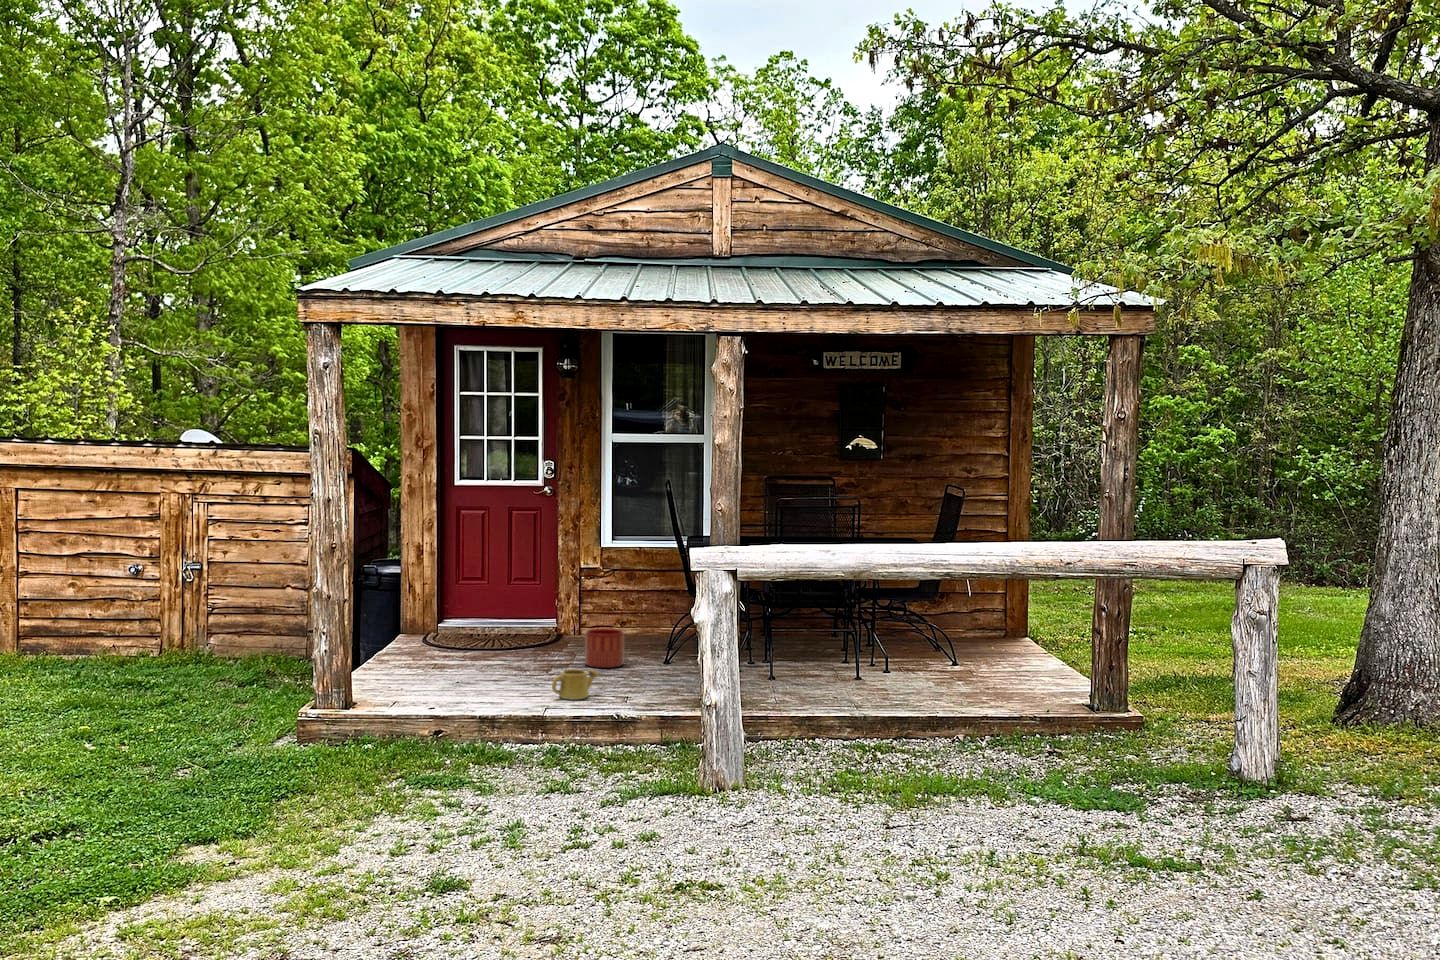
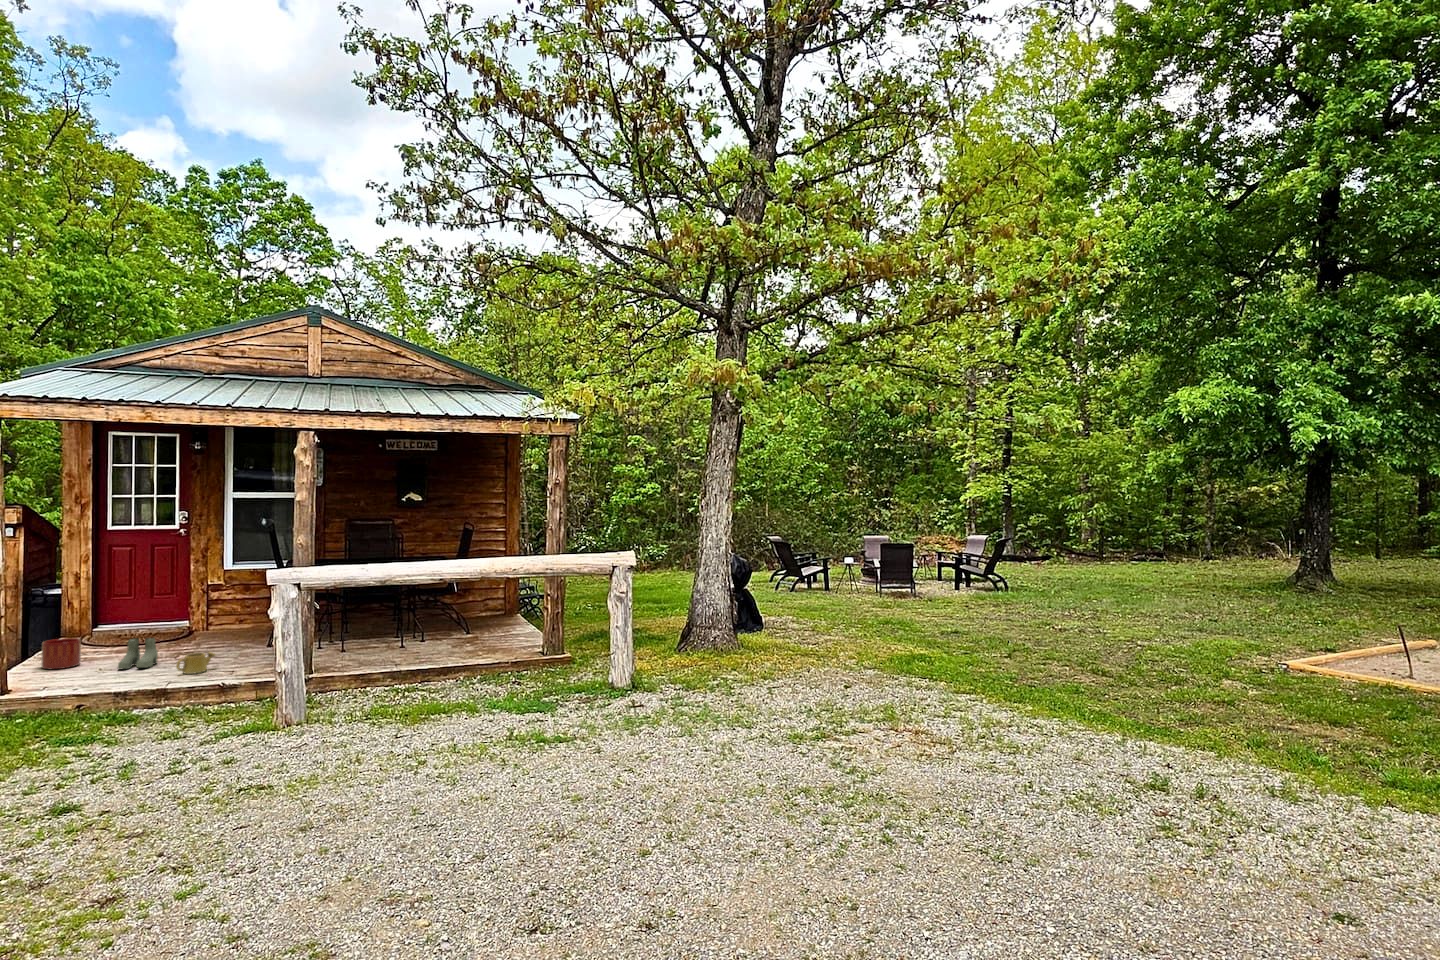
planter: present [585,628,624,668] -> present [41,638,81,669]
boots: none [480,640,526,684] -> present [118,638,158,669]

